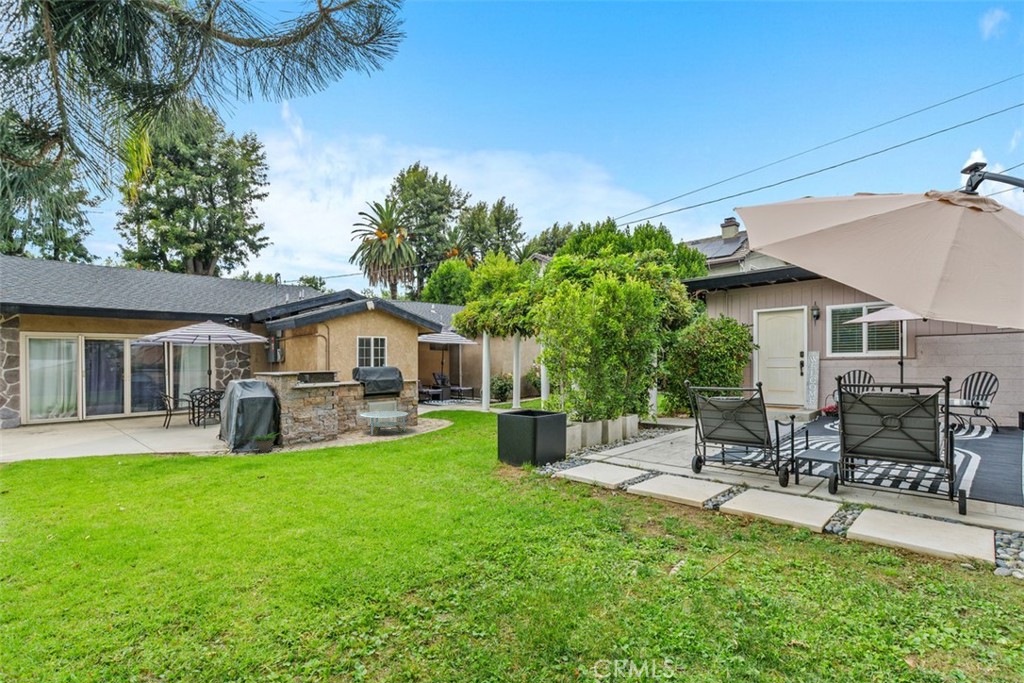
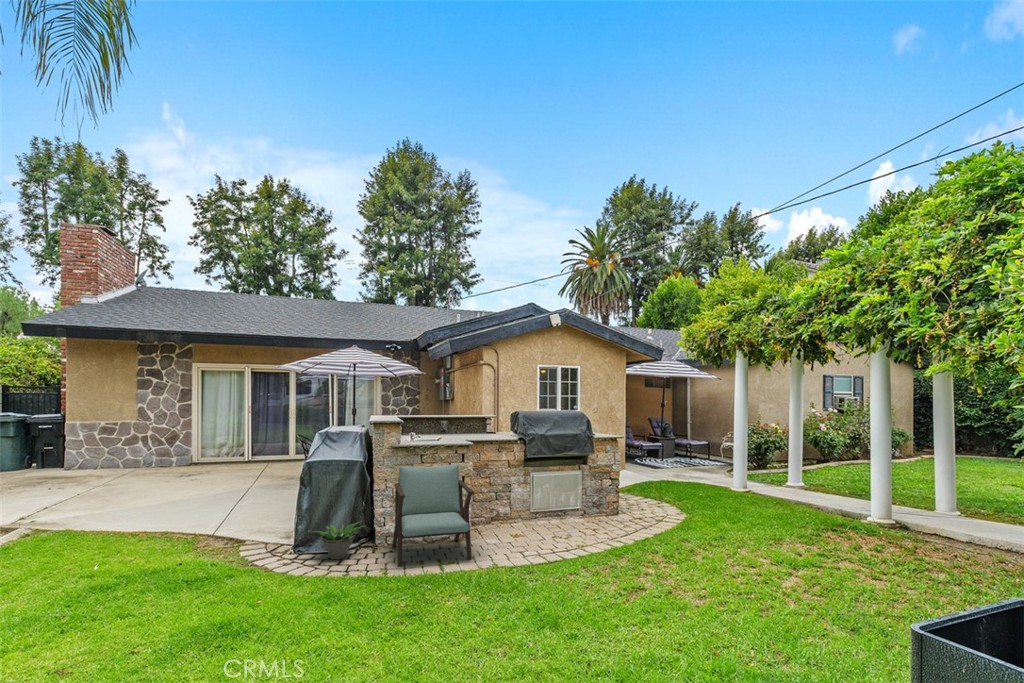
lounge chair: none [293,397,347,451] -> present [392,464,474,567]
round table: present [360,411,408,437] -> none [513,487,596,538]

